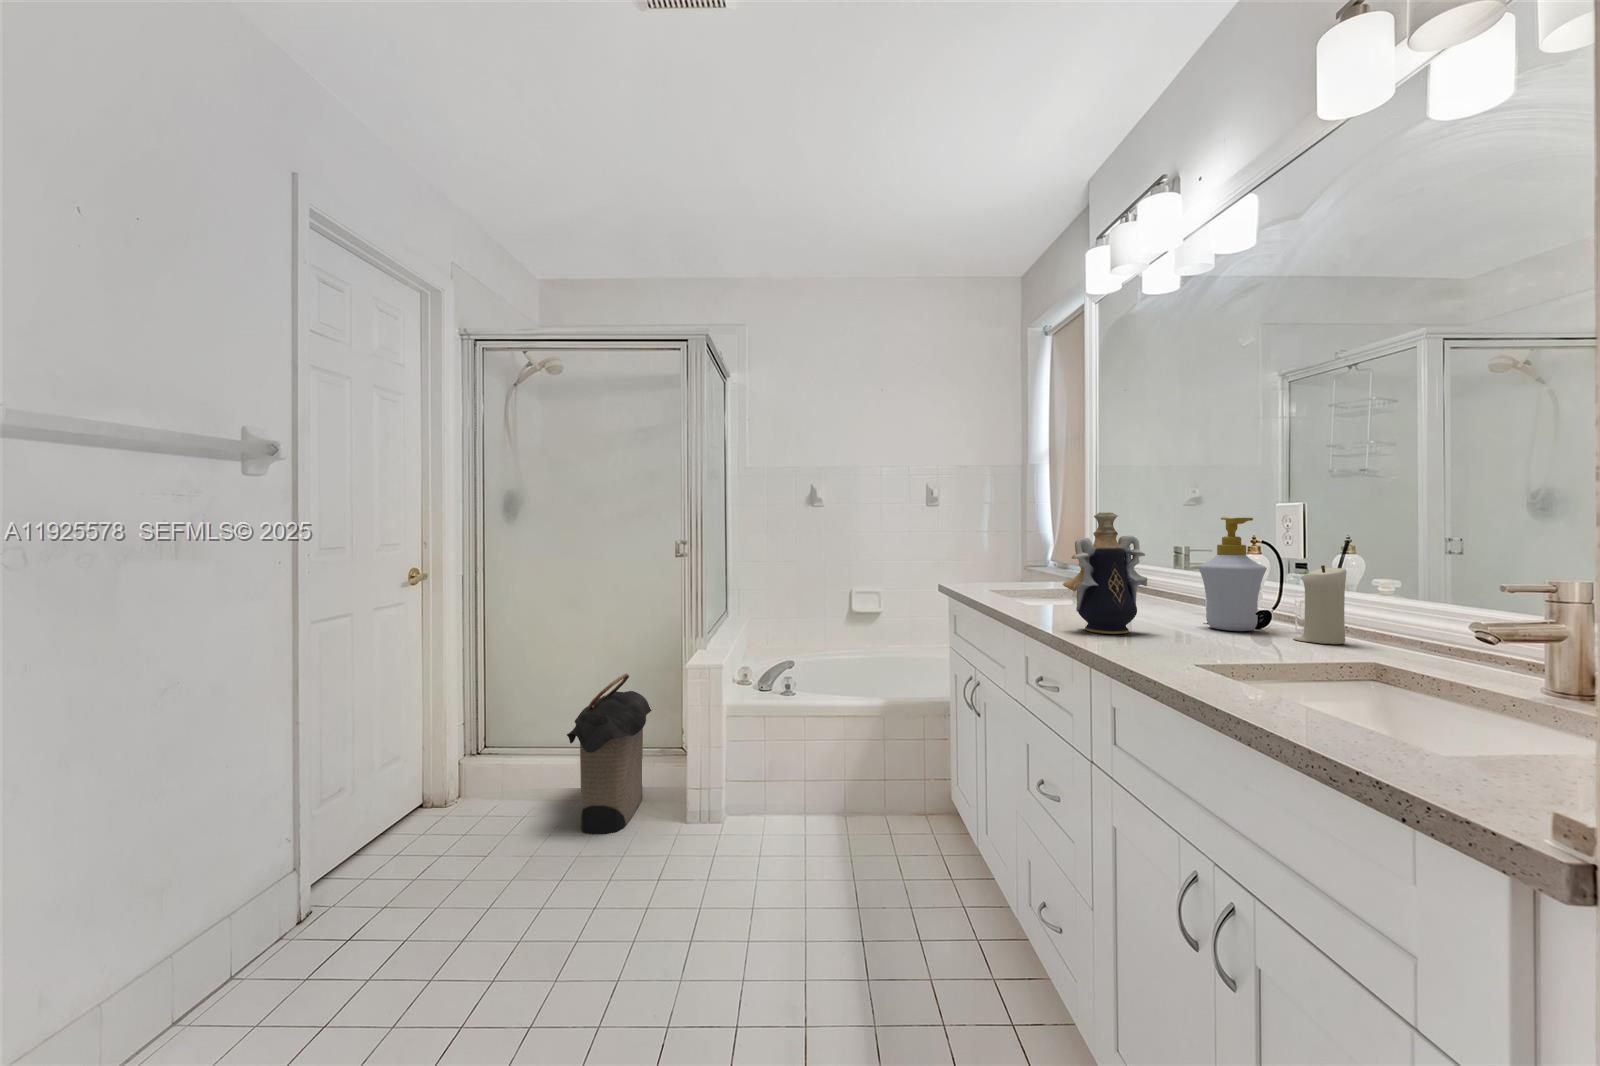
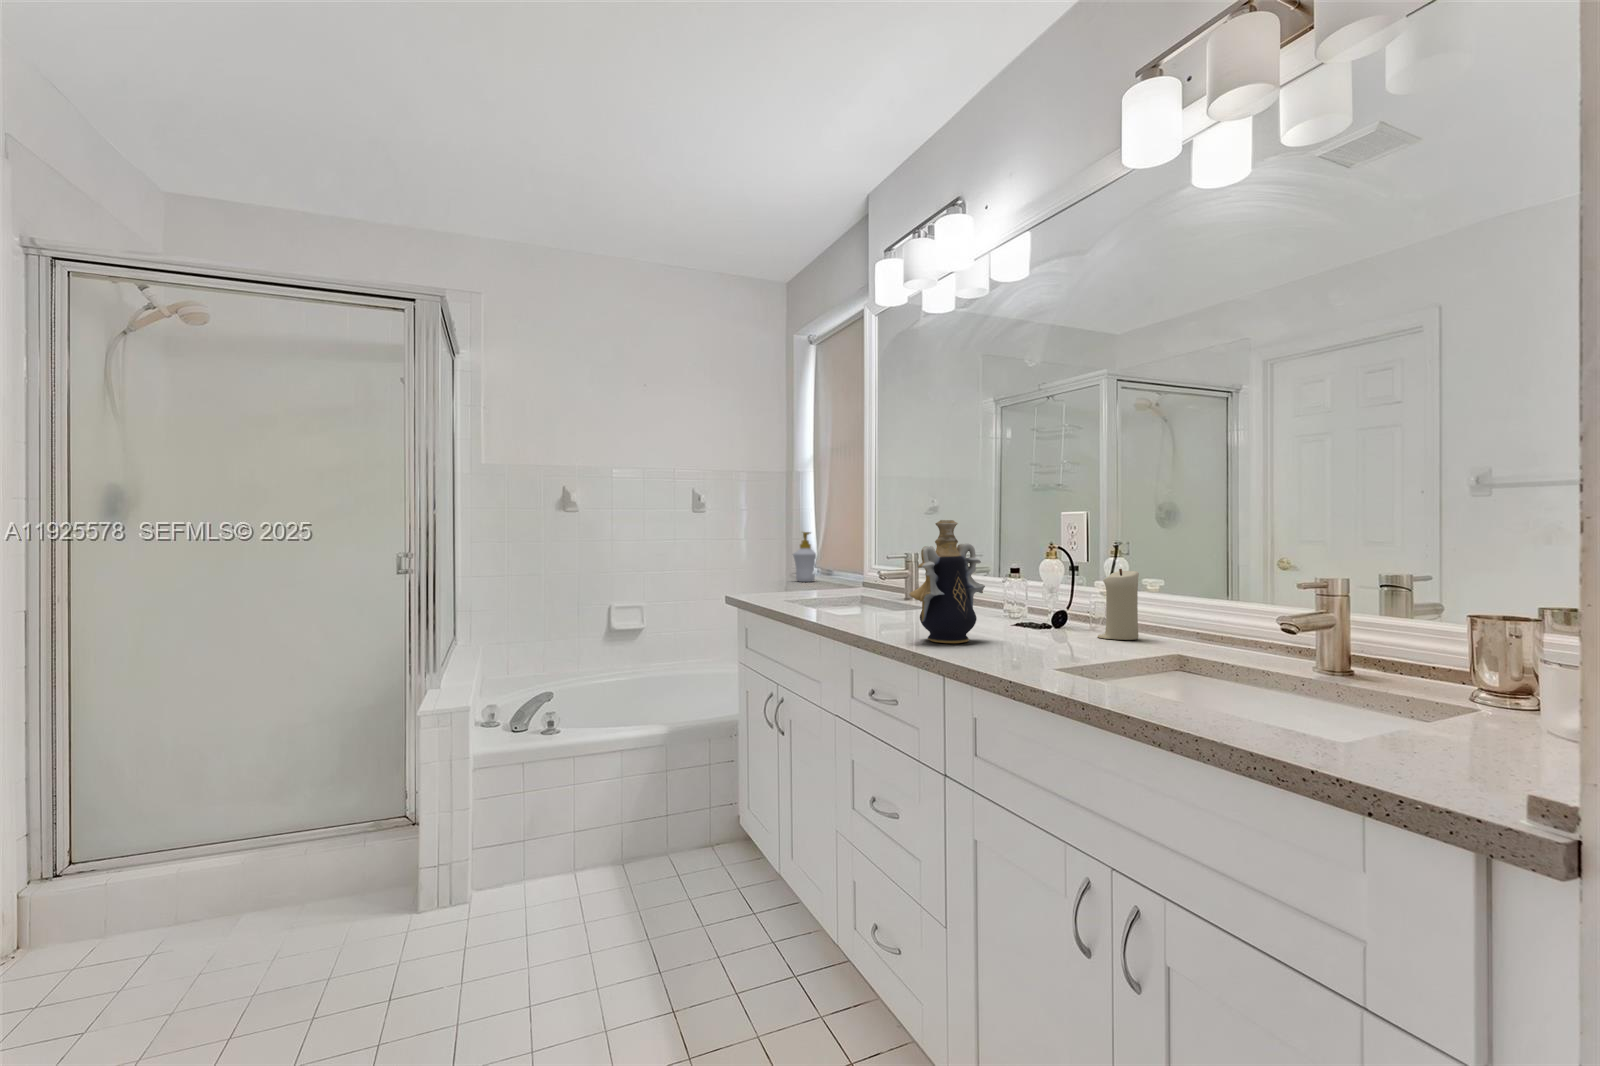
soap bottle: present [1198,517,1267,631] -> present [793,532,816,582]
laundry hamper: present [567,673,652,834] -> none [232,734,364,965]

